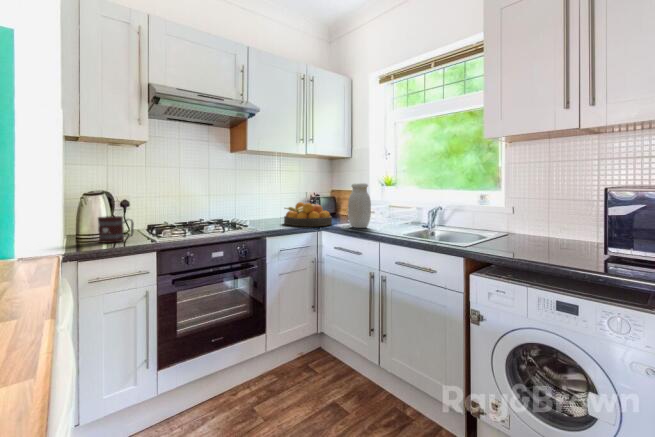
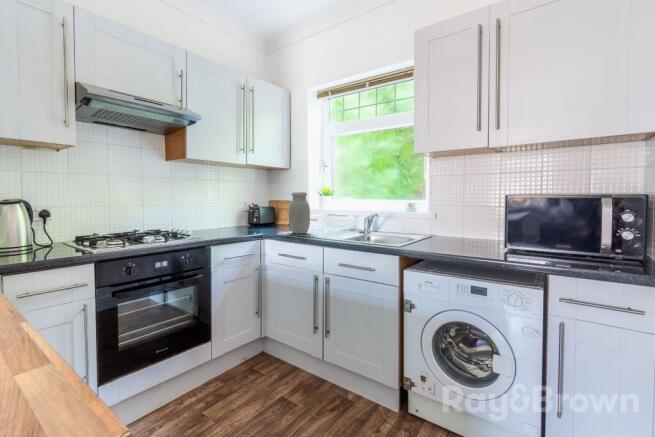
fruit bowl: present [284,202,332,226] -> none [225,211,273,234]
mug: present [98,216,134,243] -> none [26,228,68,256]

